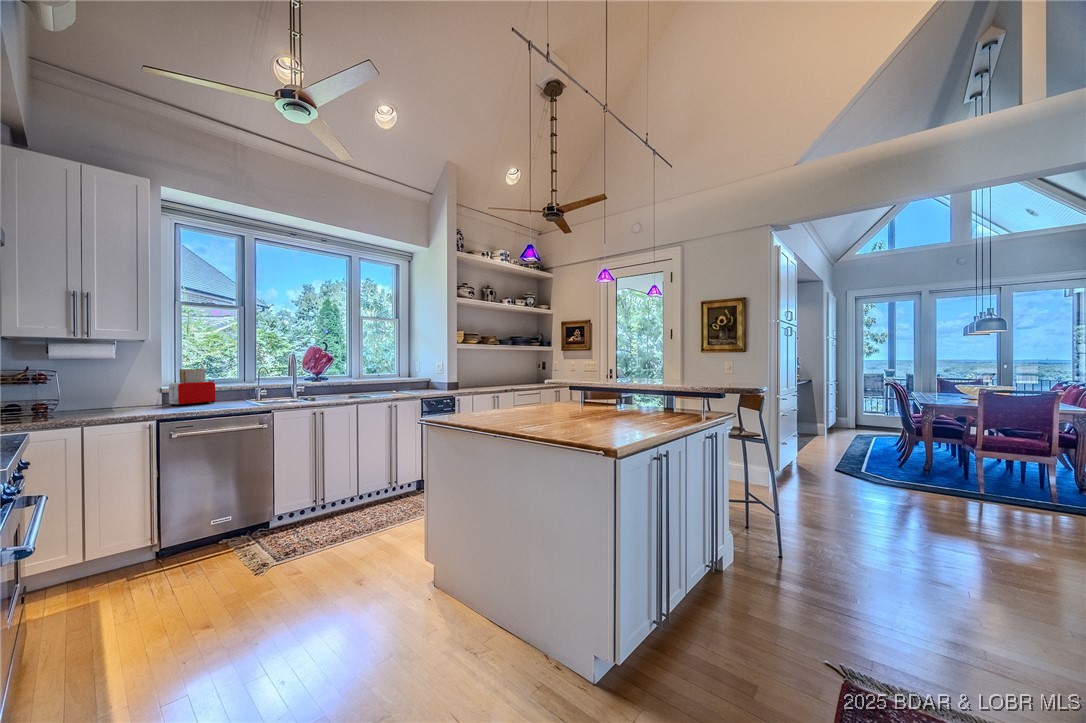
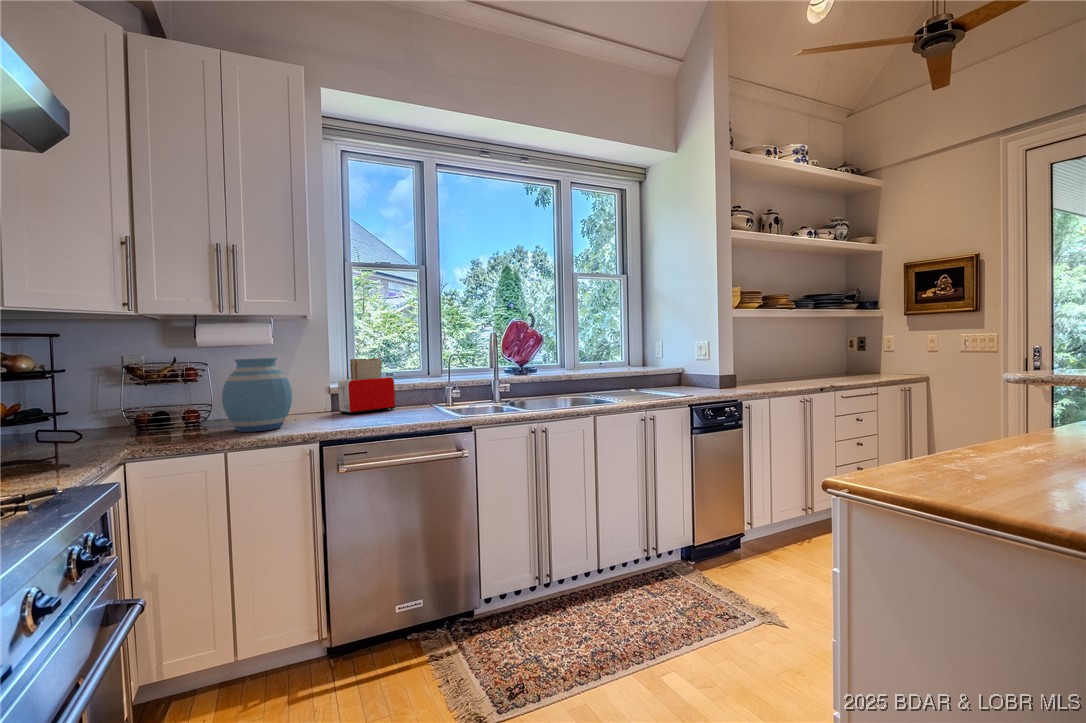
vase: none [75,368,133,416] -> present [222,358,292,432]

